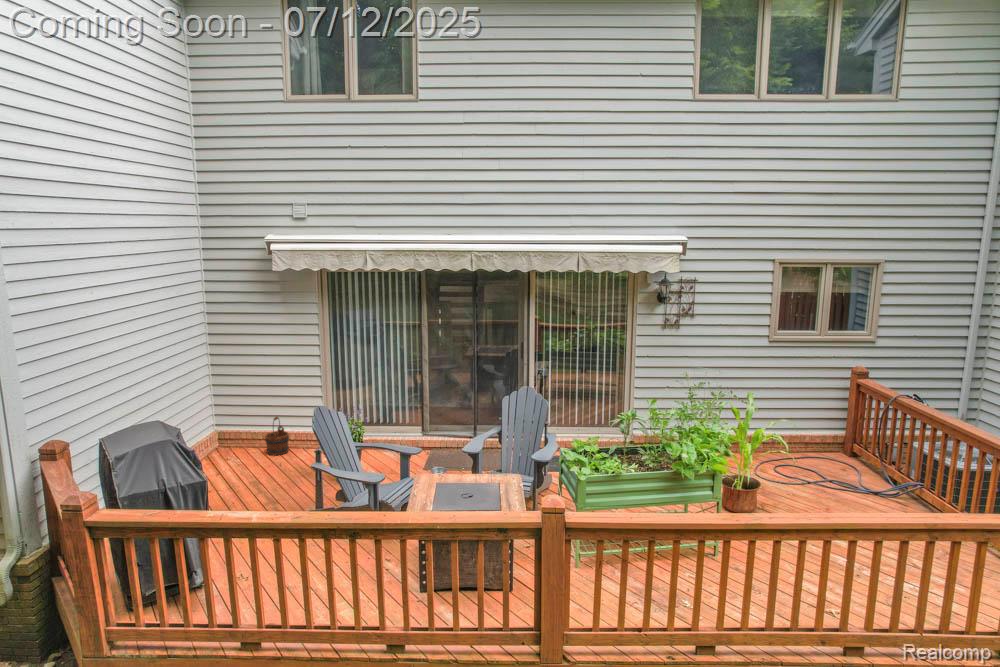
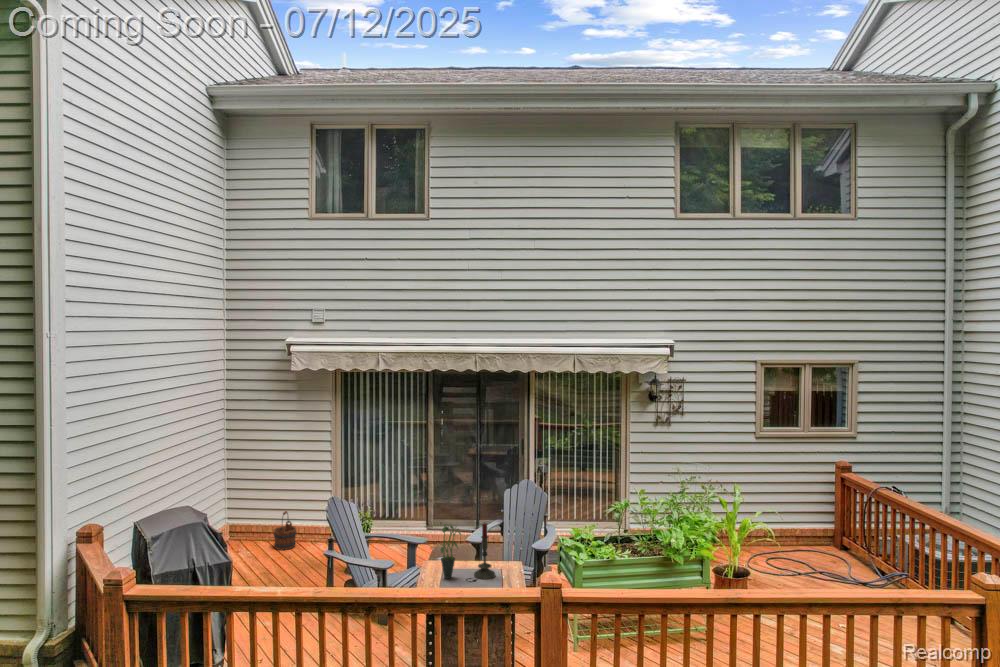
candle: none [470,437,493,497] -> present [474,523,495,579]
potted plant: none [433,439,456,496] -> present [441,525,461,579]

